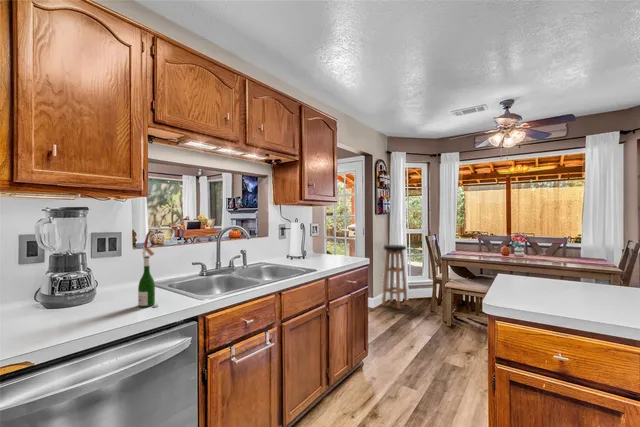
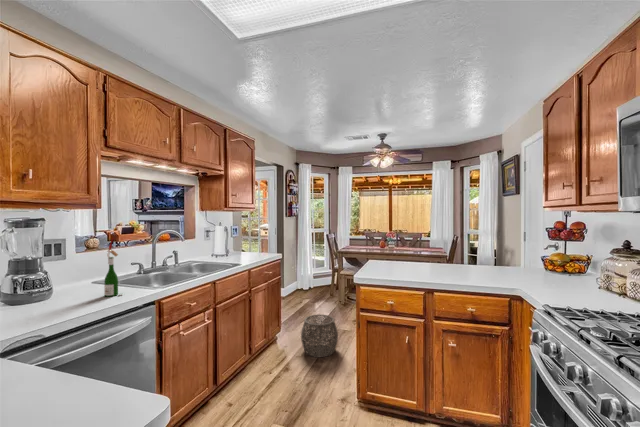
bar stool: present [382,245,408,309] -> none [291,242,313,296]
woven basket: none [394,341,447,404] -> present [301,314,338,357]

